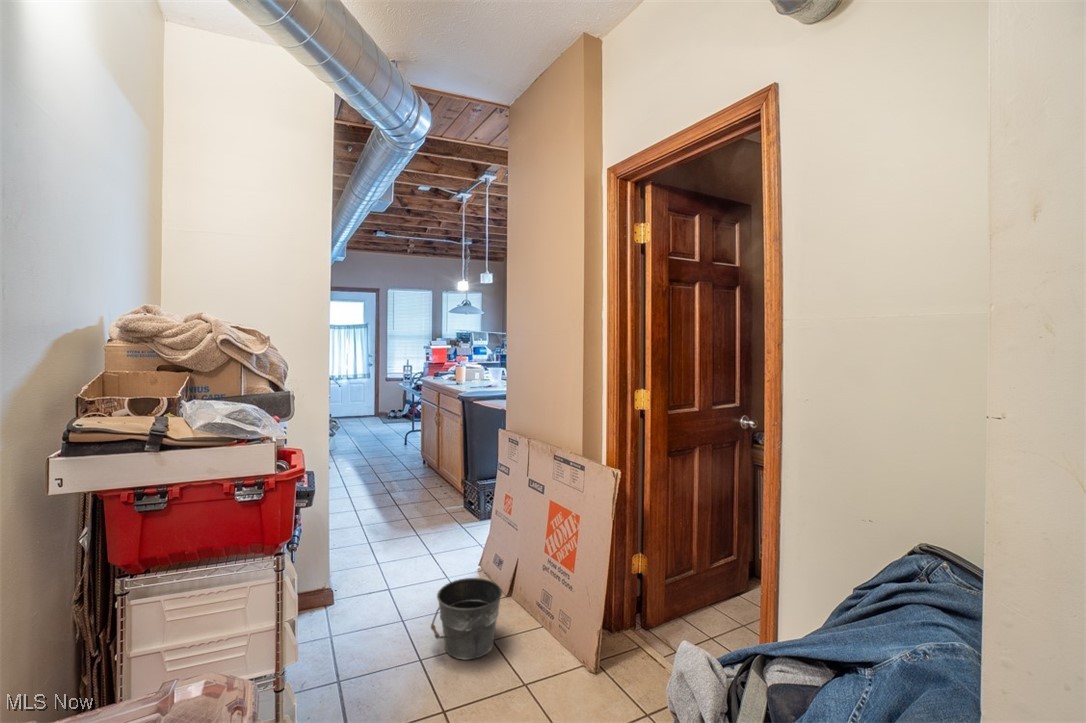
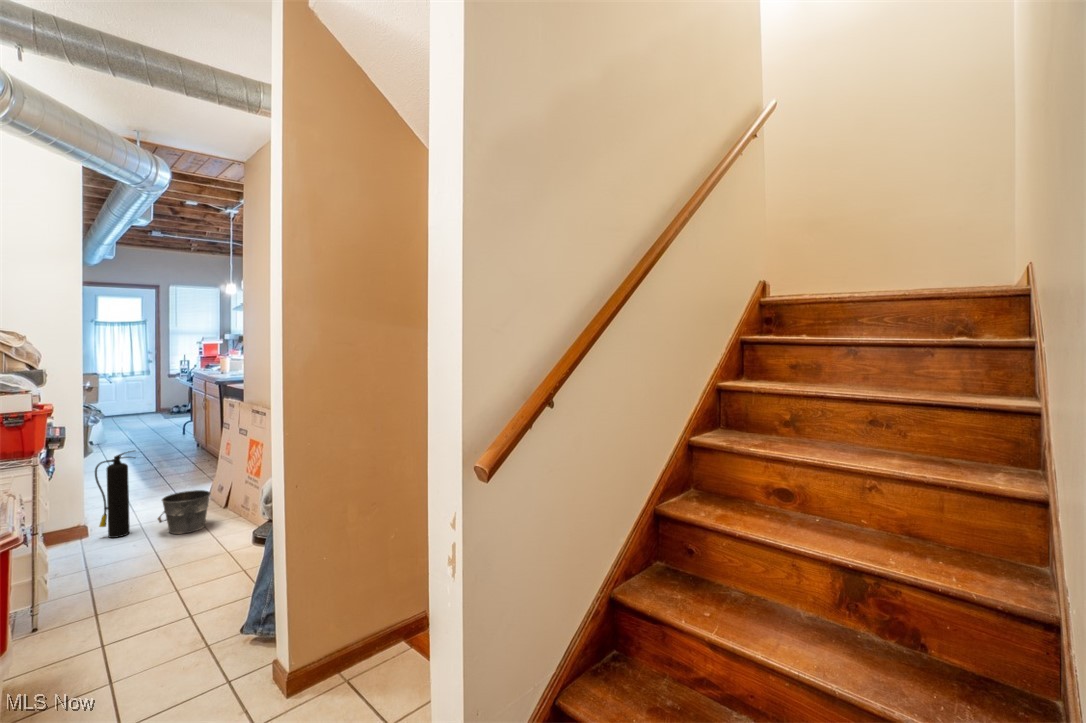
fire extinguisher: none [350,514,403,652] -> present [95,451,135,538]

